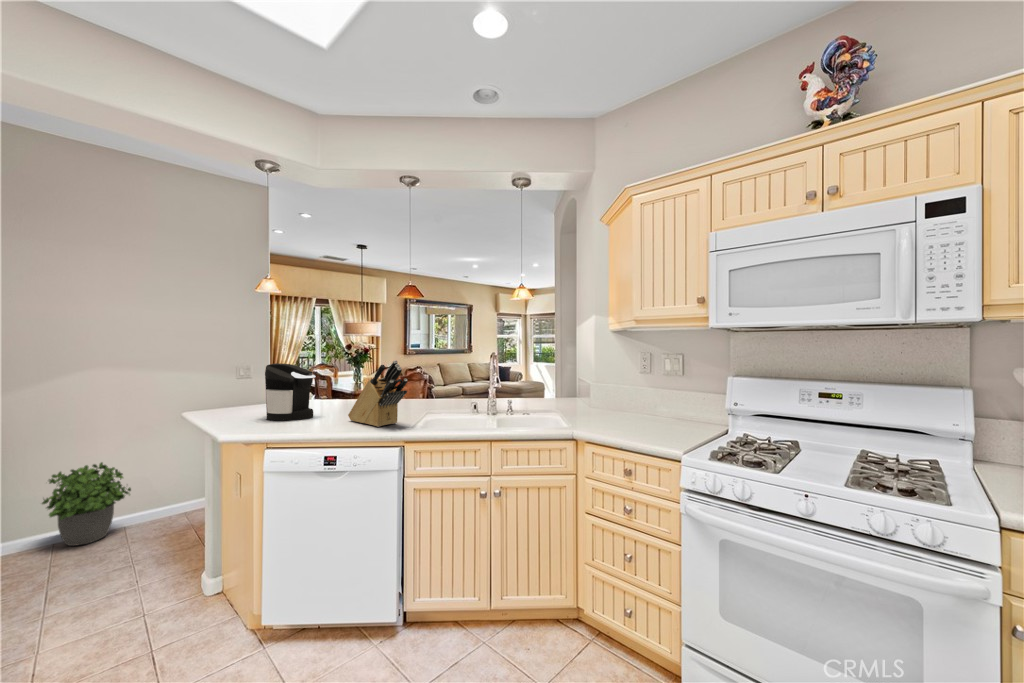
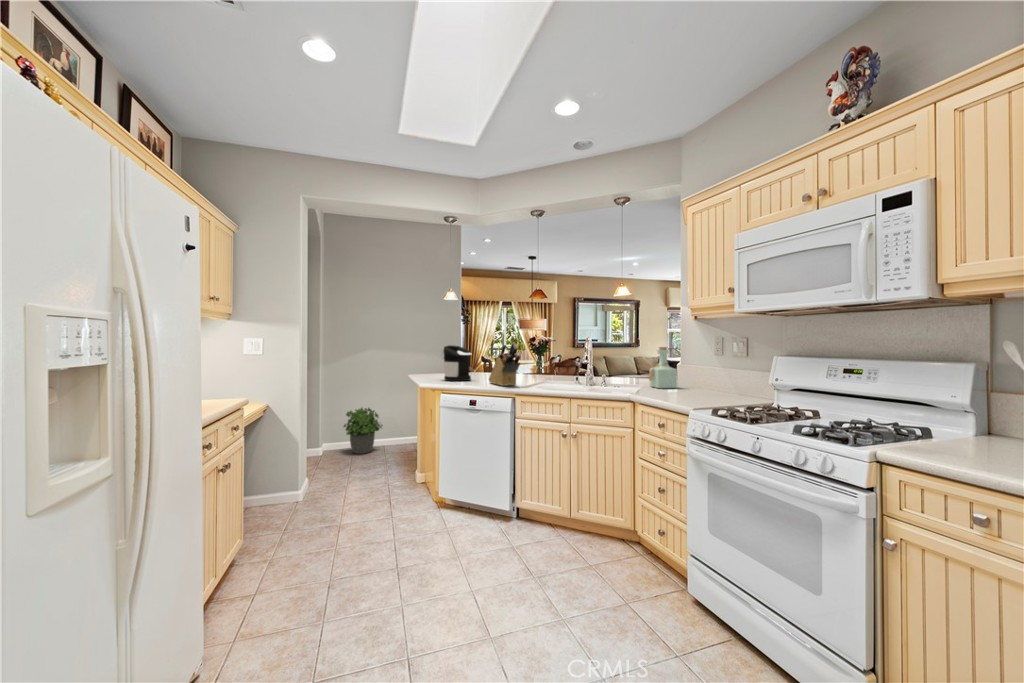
bottle: none [562,363,596,414] -> present [649,347,678,388]

